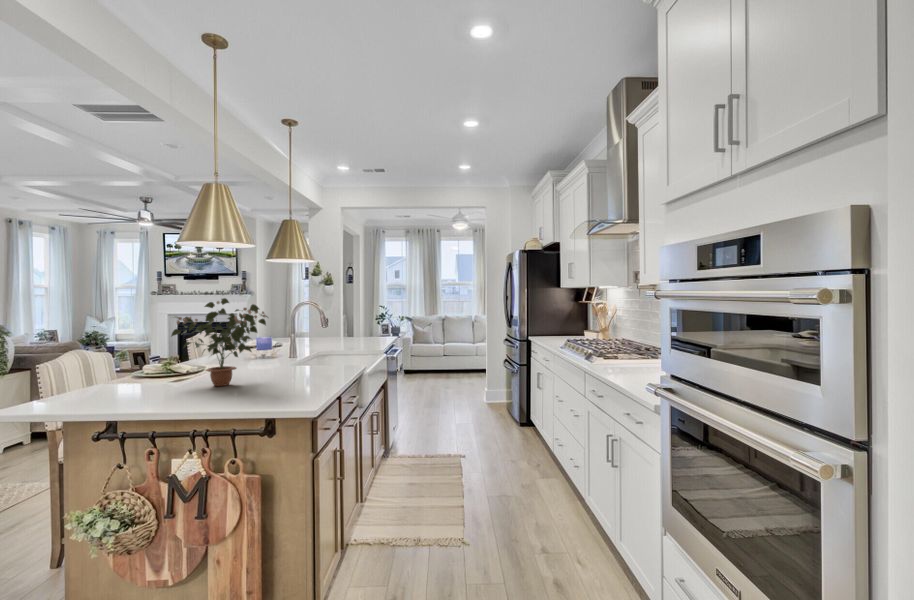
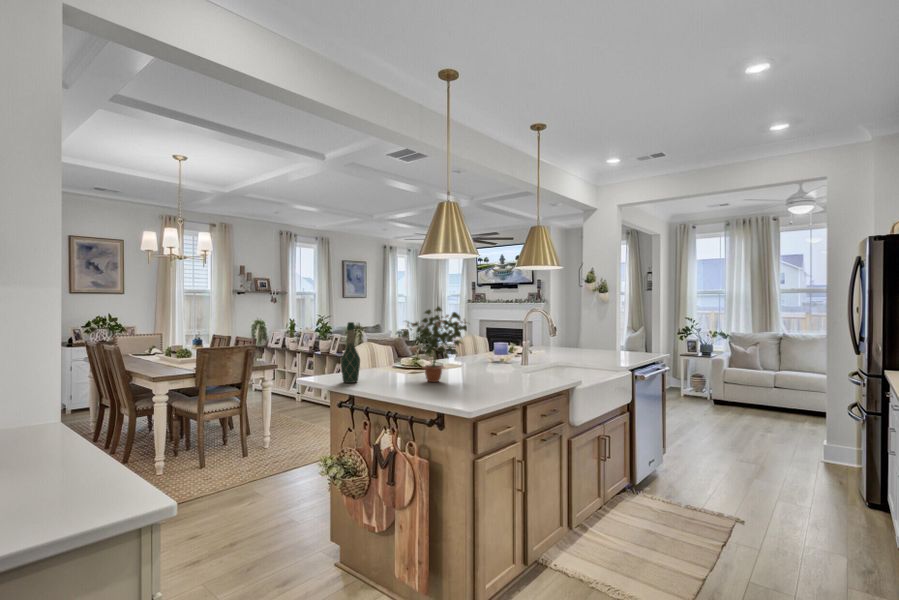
wine bottle: none [83,321,117,404] -> present [341,322,360,383]

